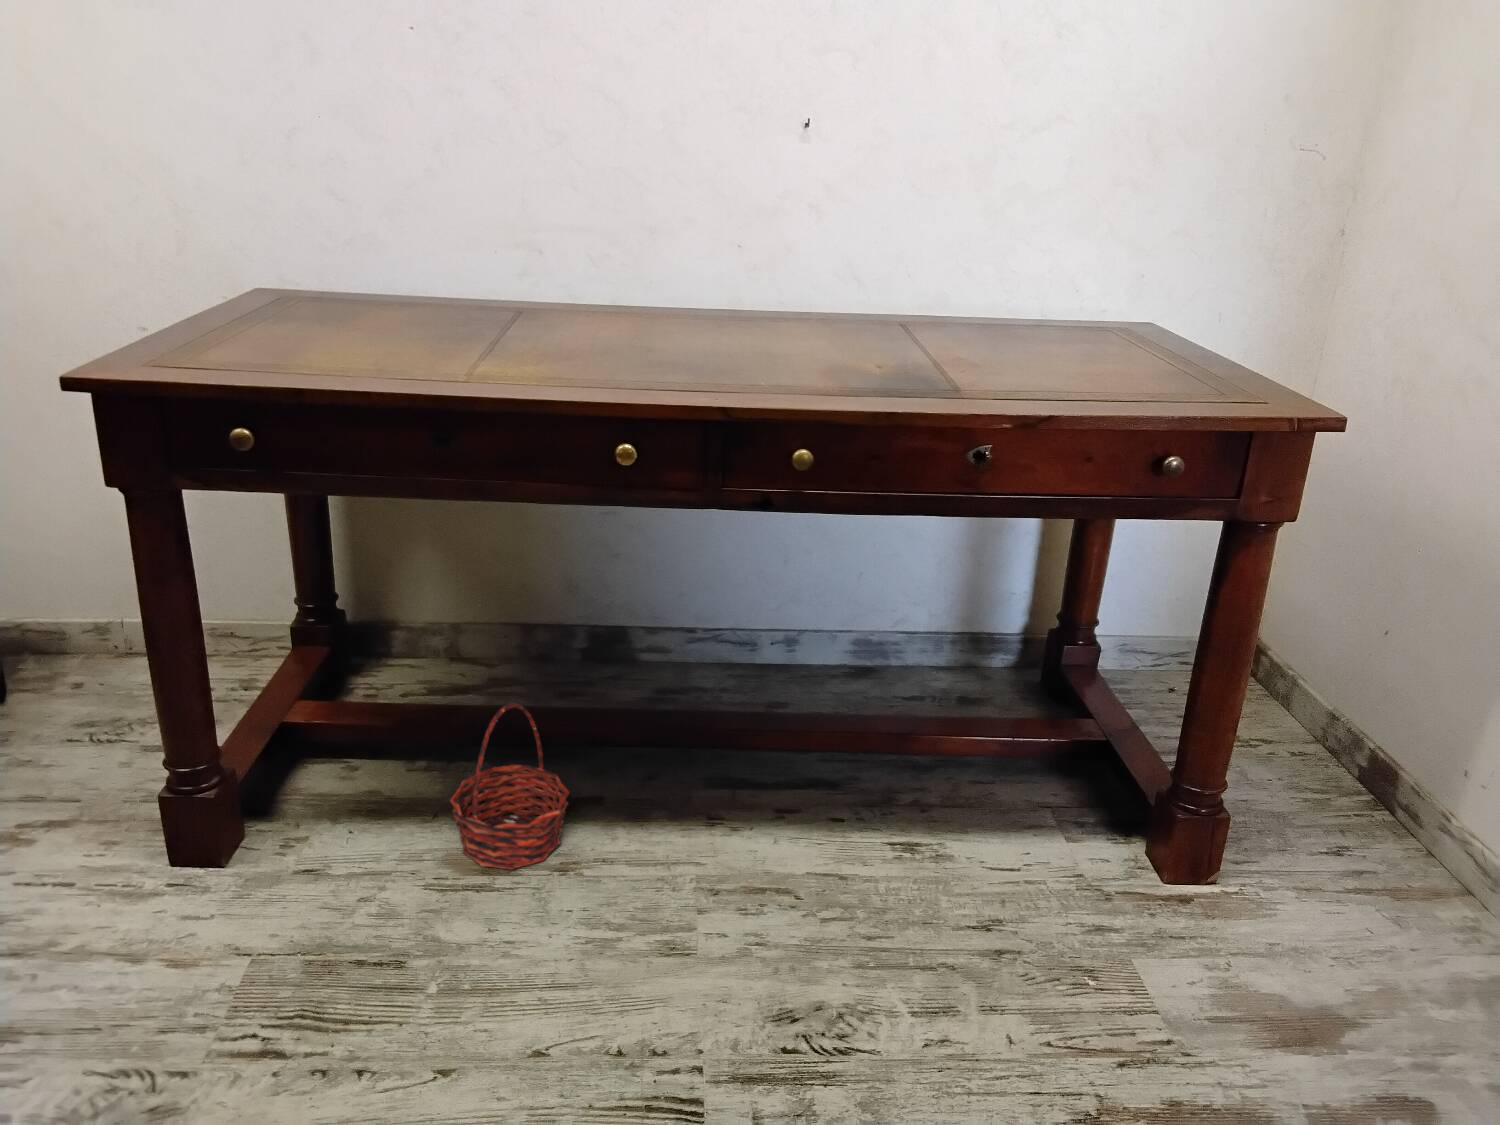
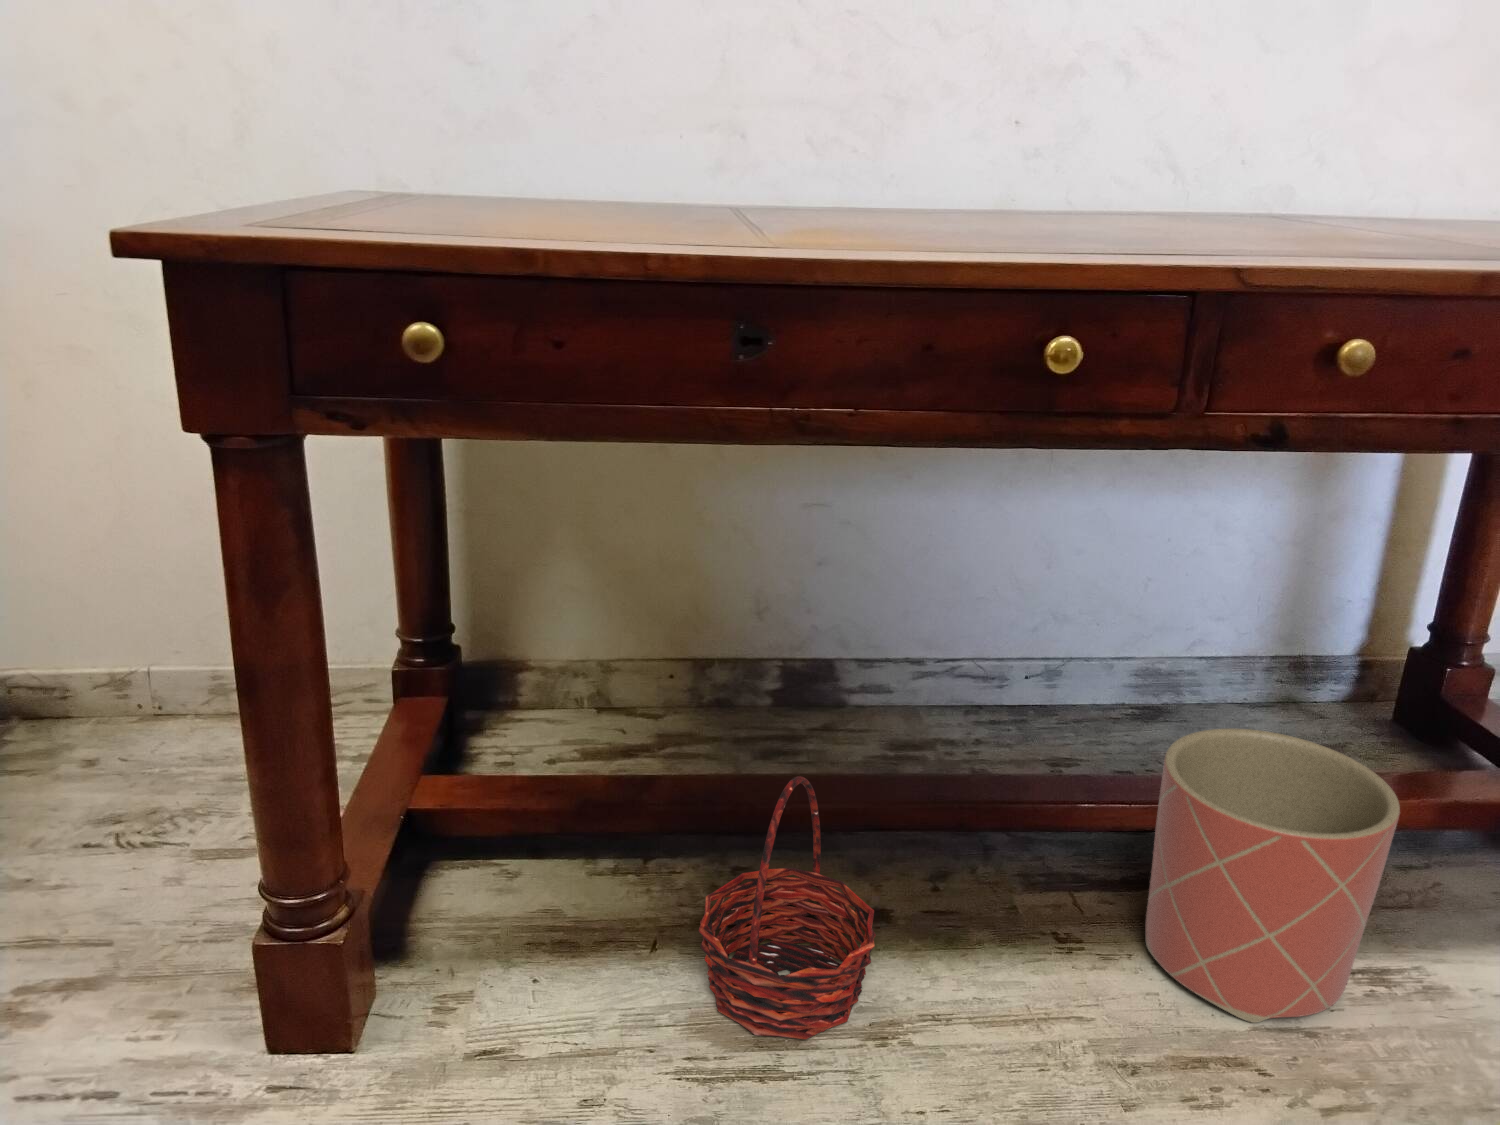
planter: none [763,681,905,871] -> present [1146,728,1400,1023]

